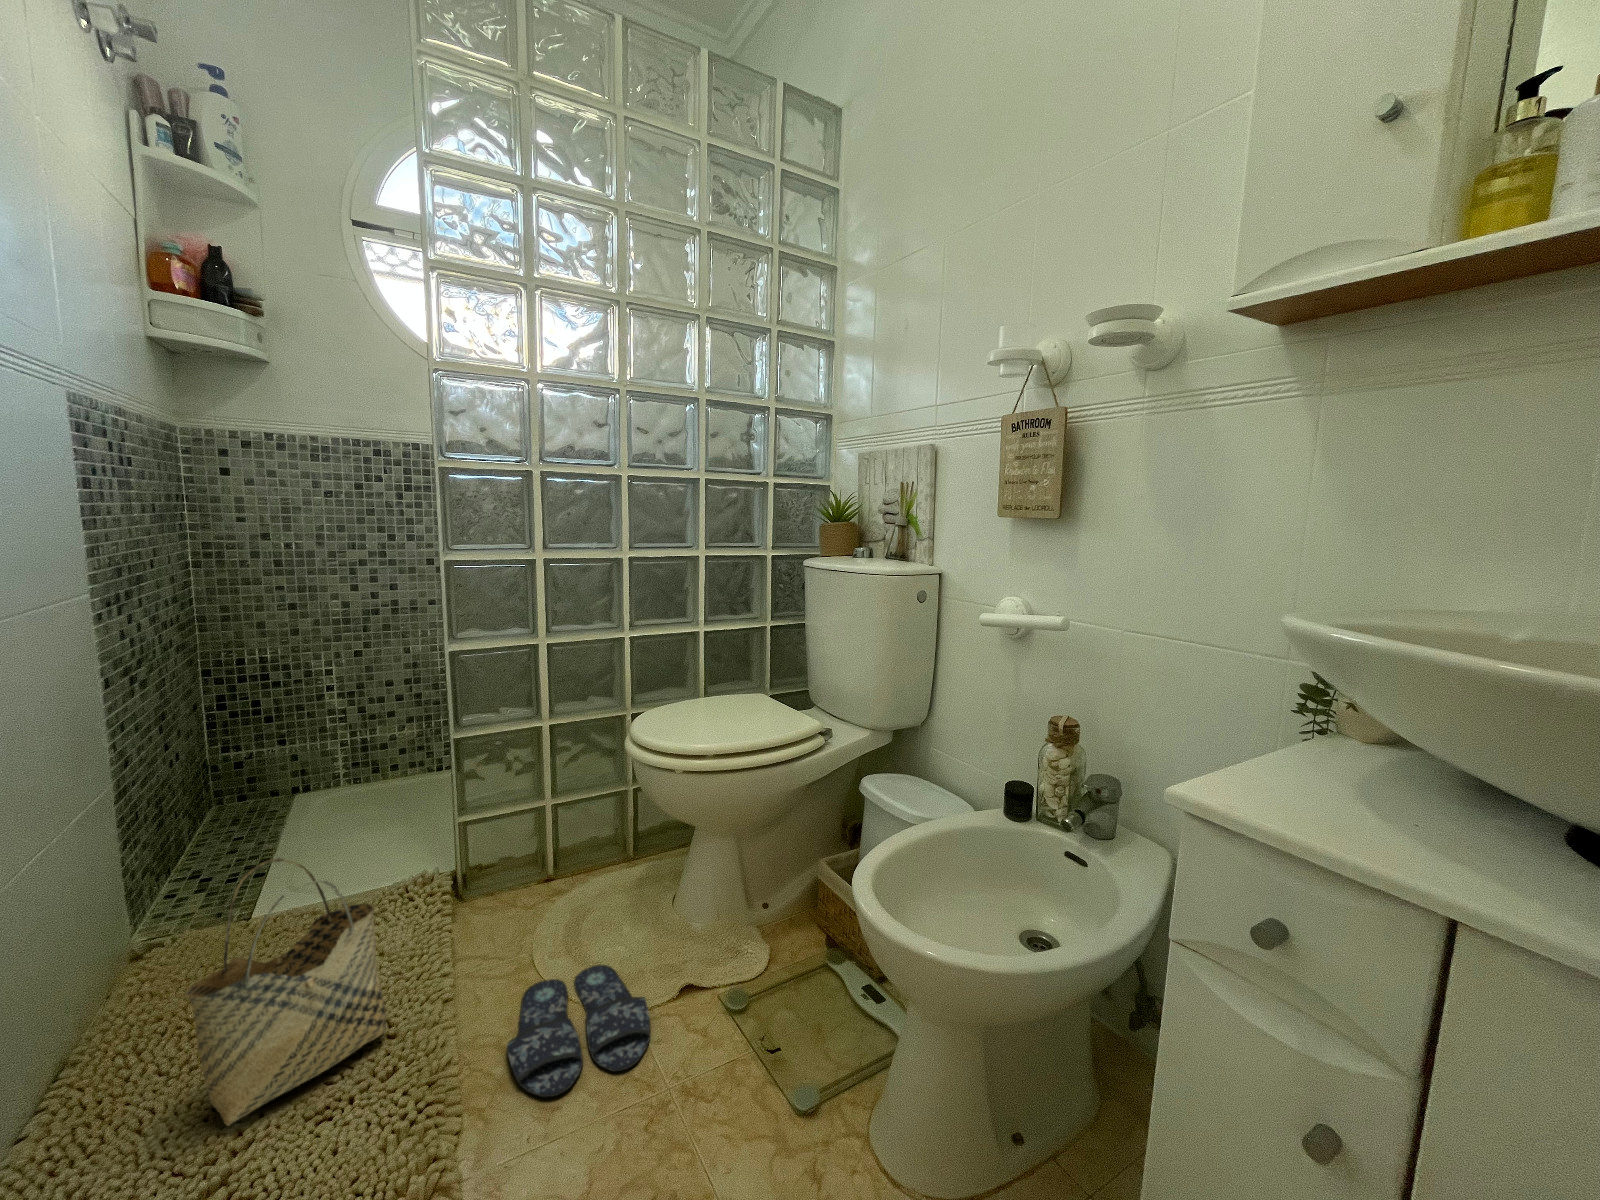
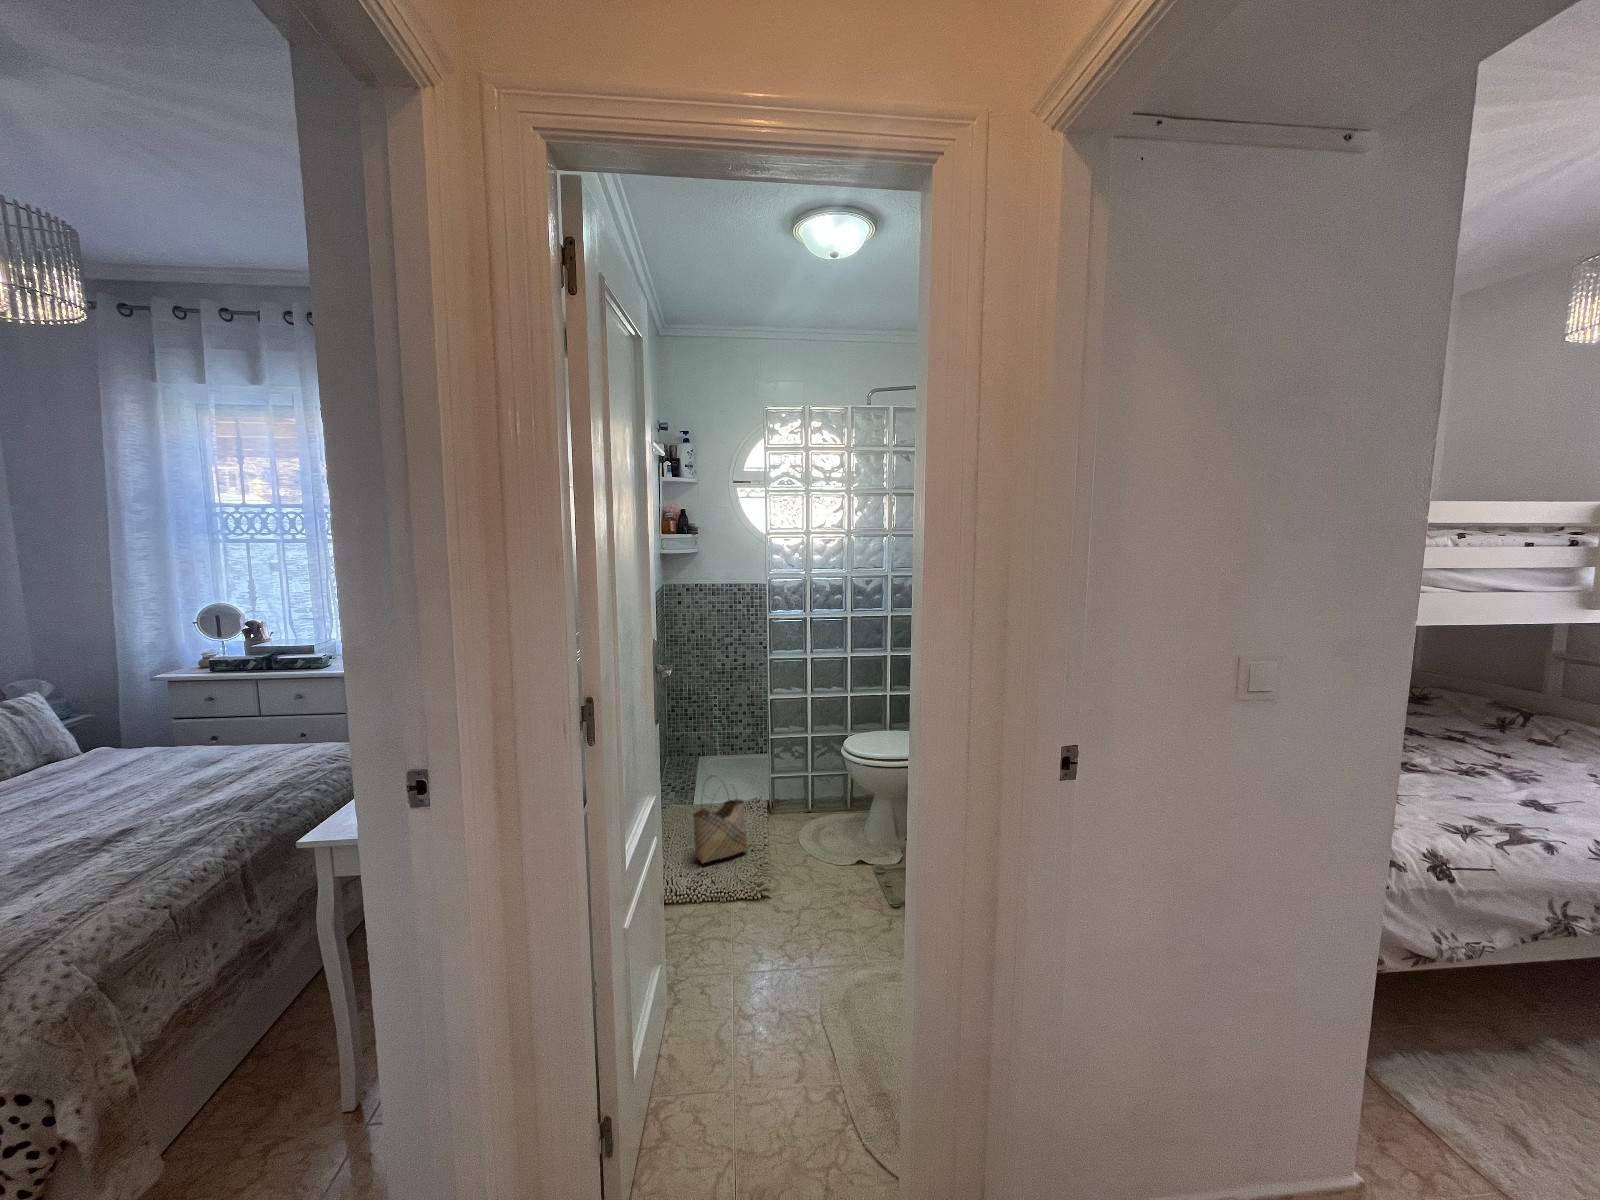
slippers: present [507,965,650,1097] -> none [789,848,845,884]

